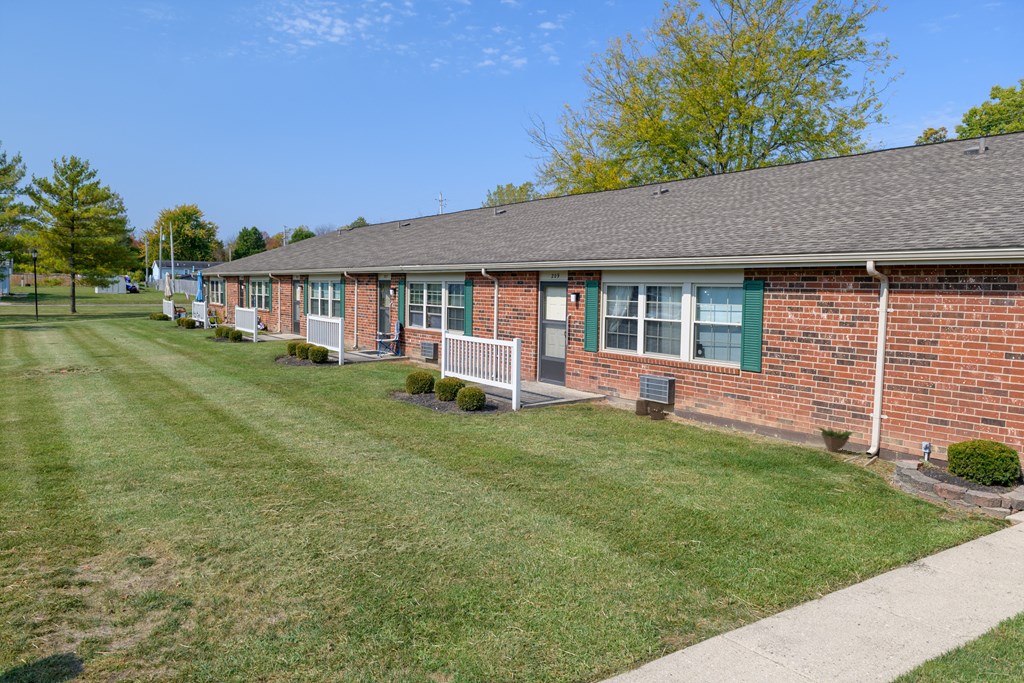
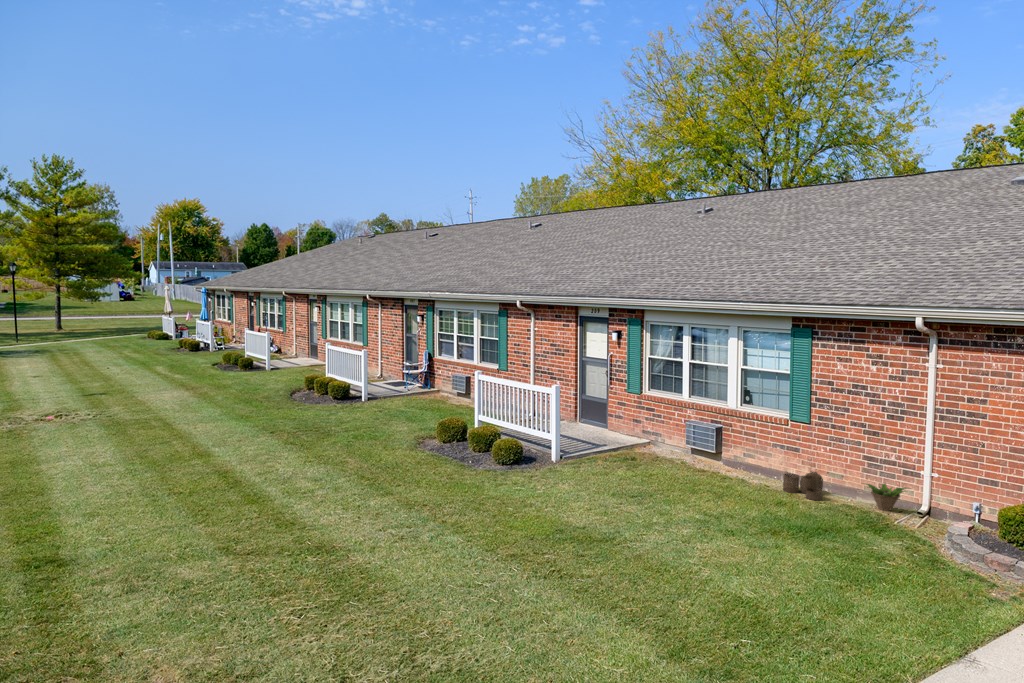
woven basket: present [636,400,669,420] -> present [783,471,823,500]

